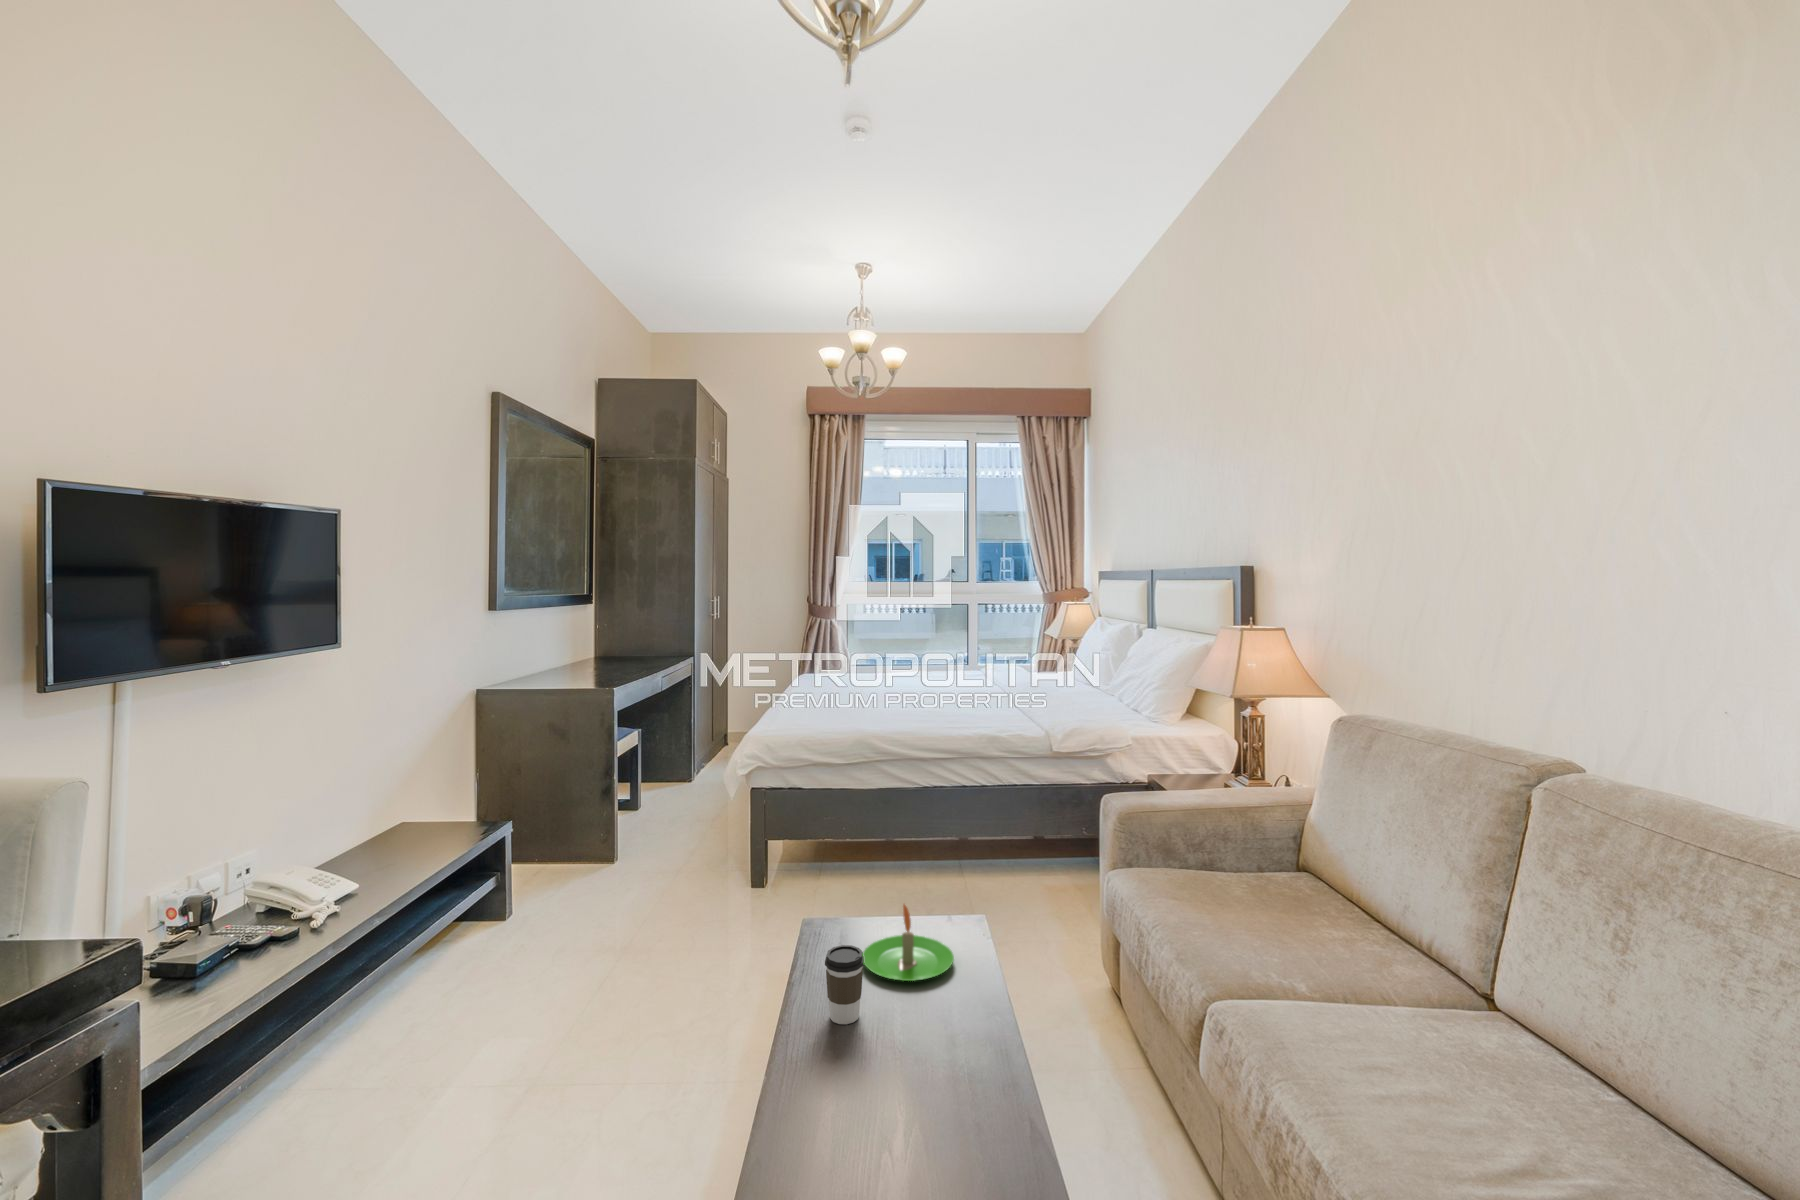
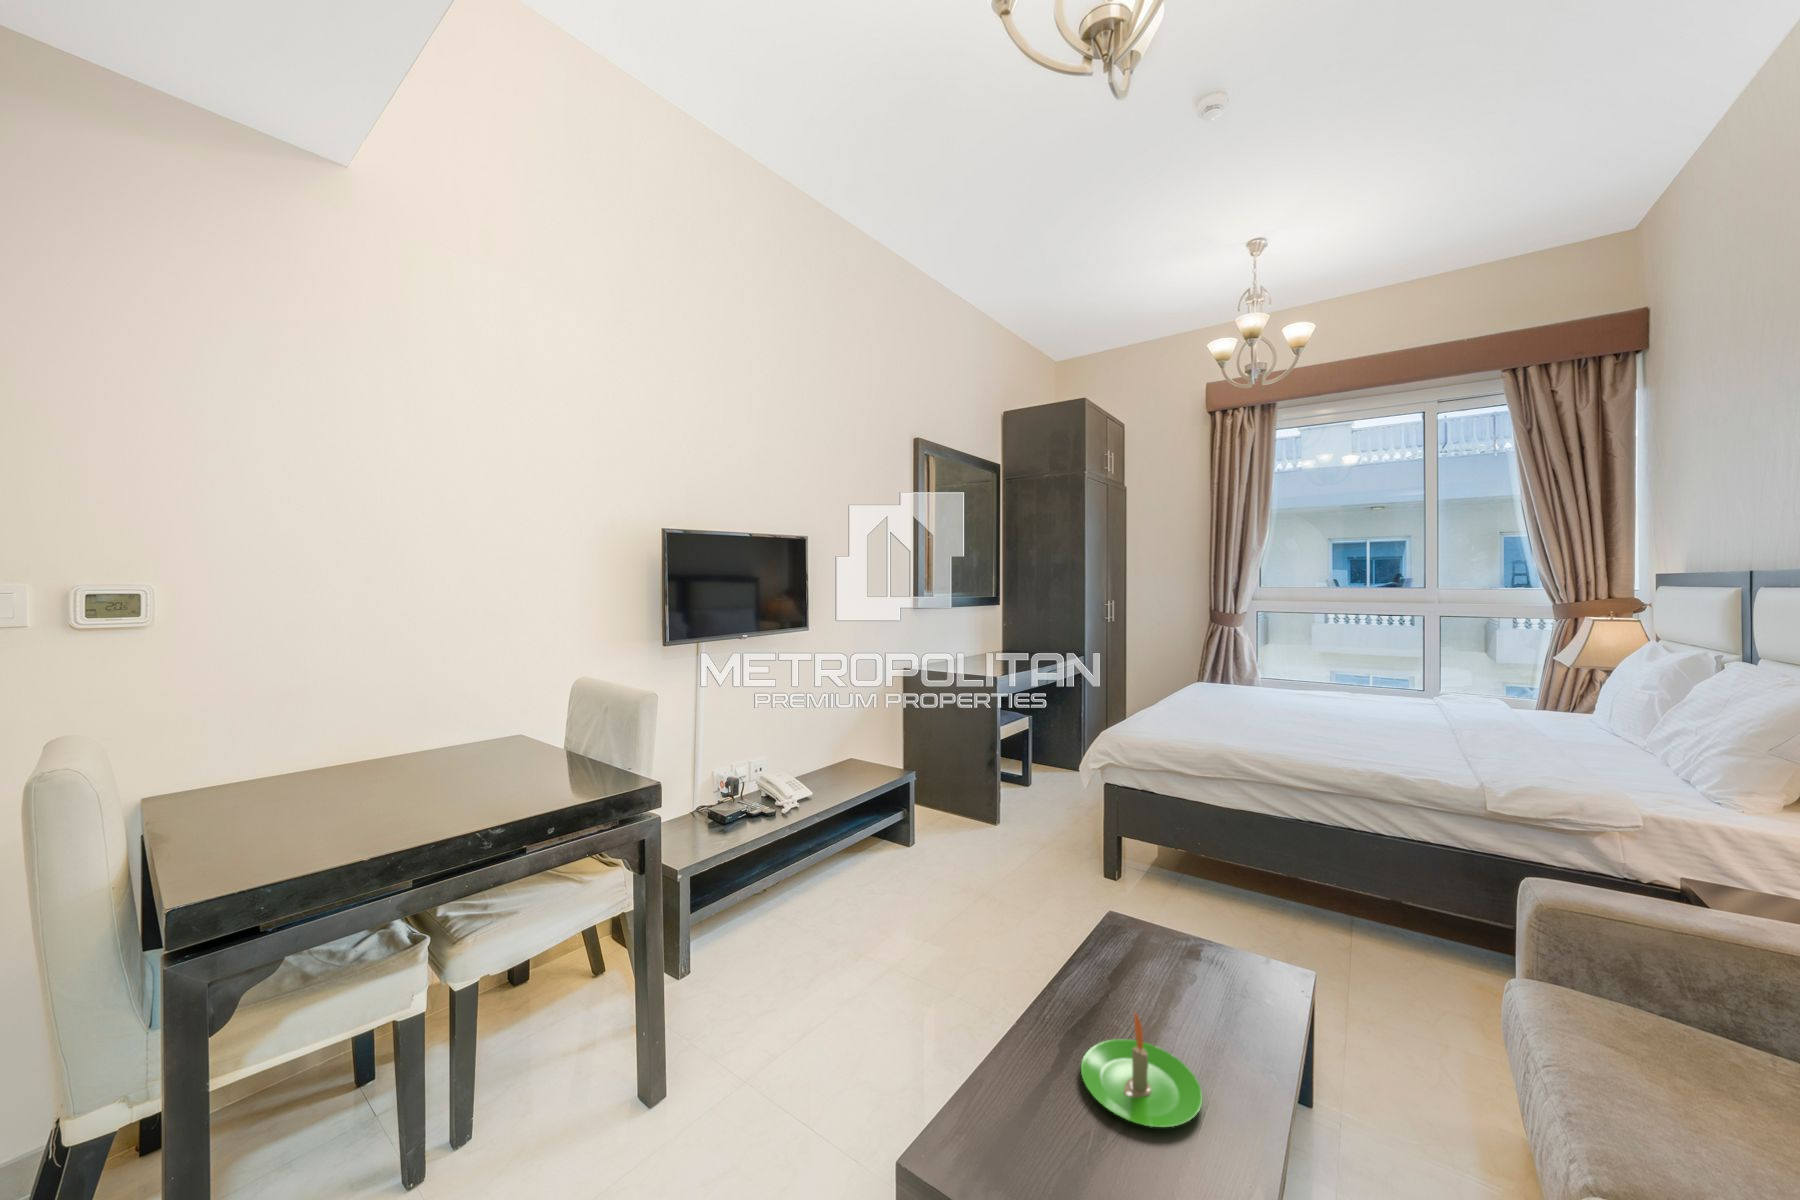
coffee cup: present [825,945,864,1024] -> none [1000,1042,1047,1144]

